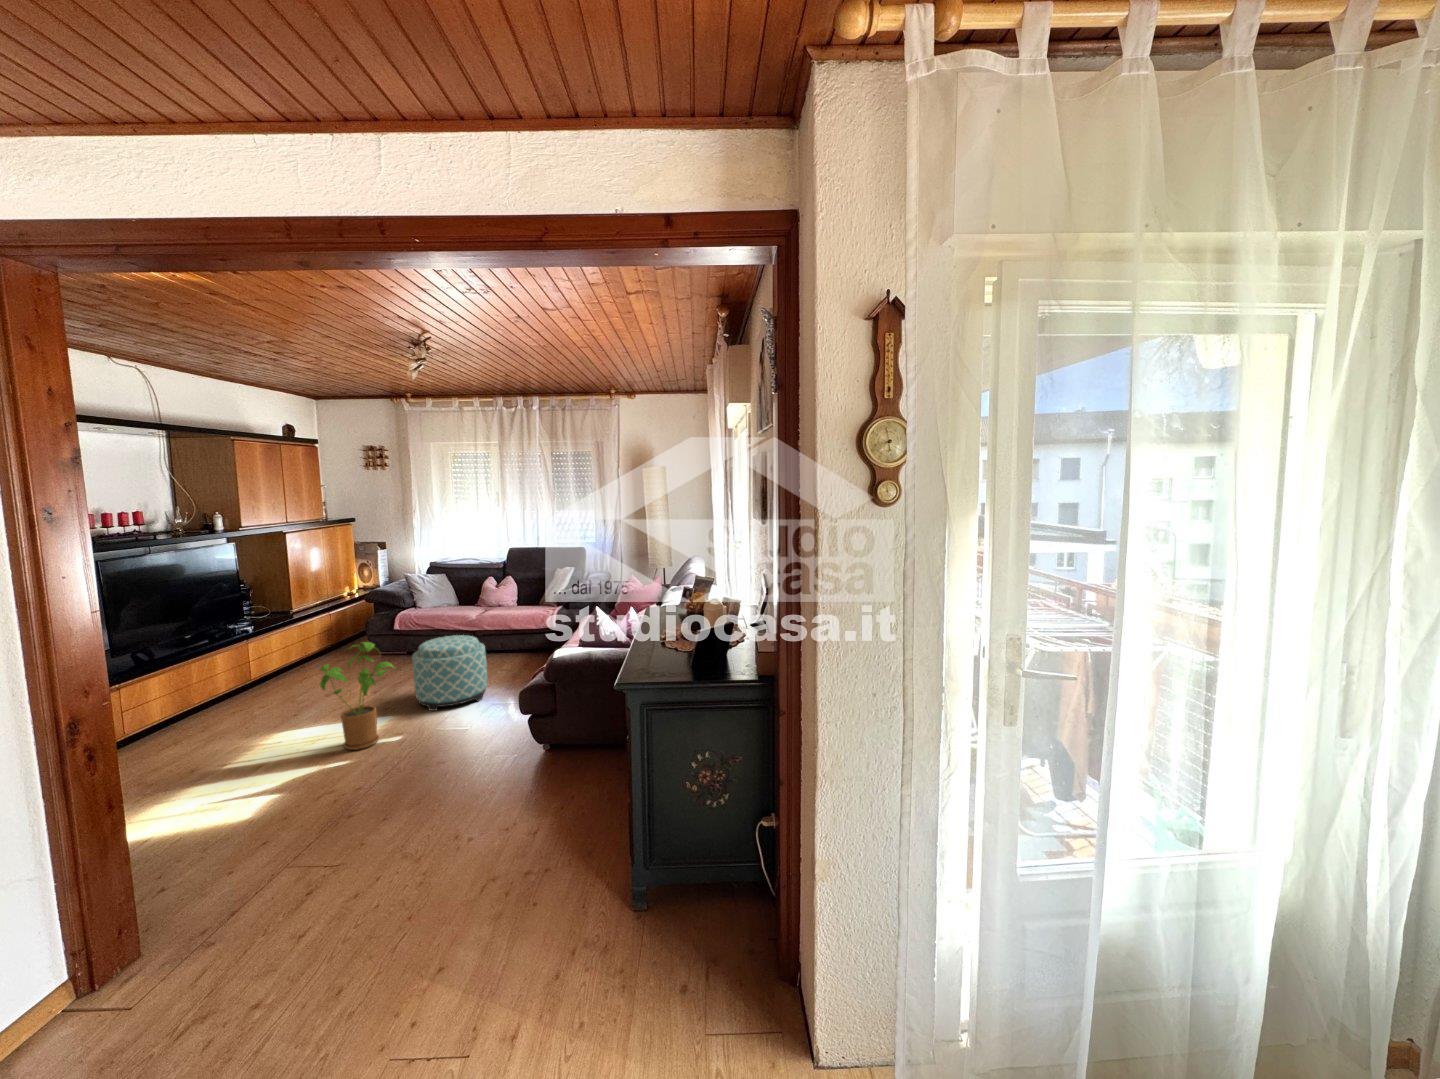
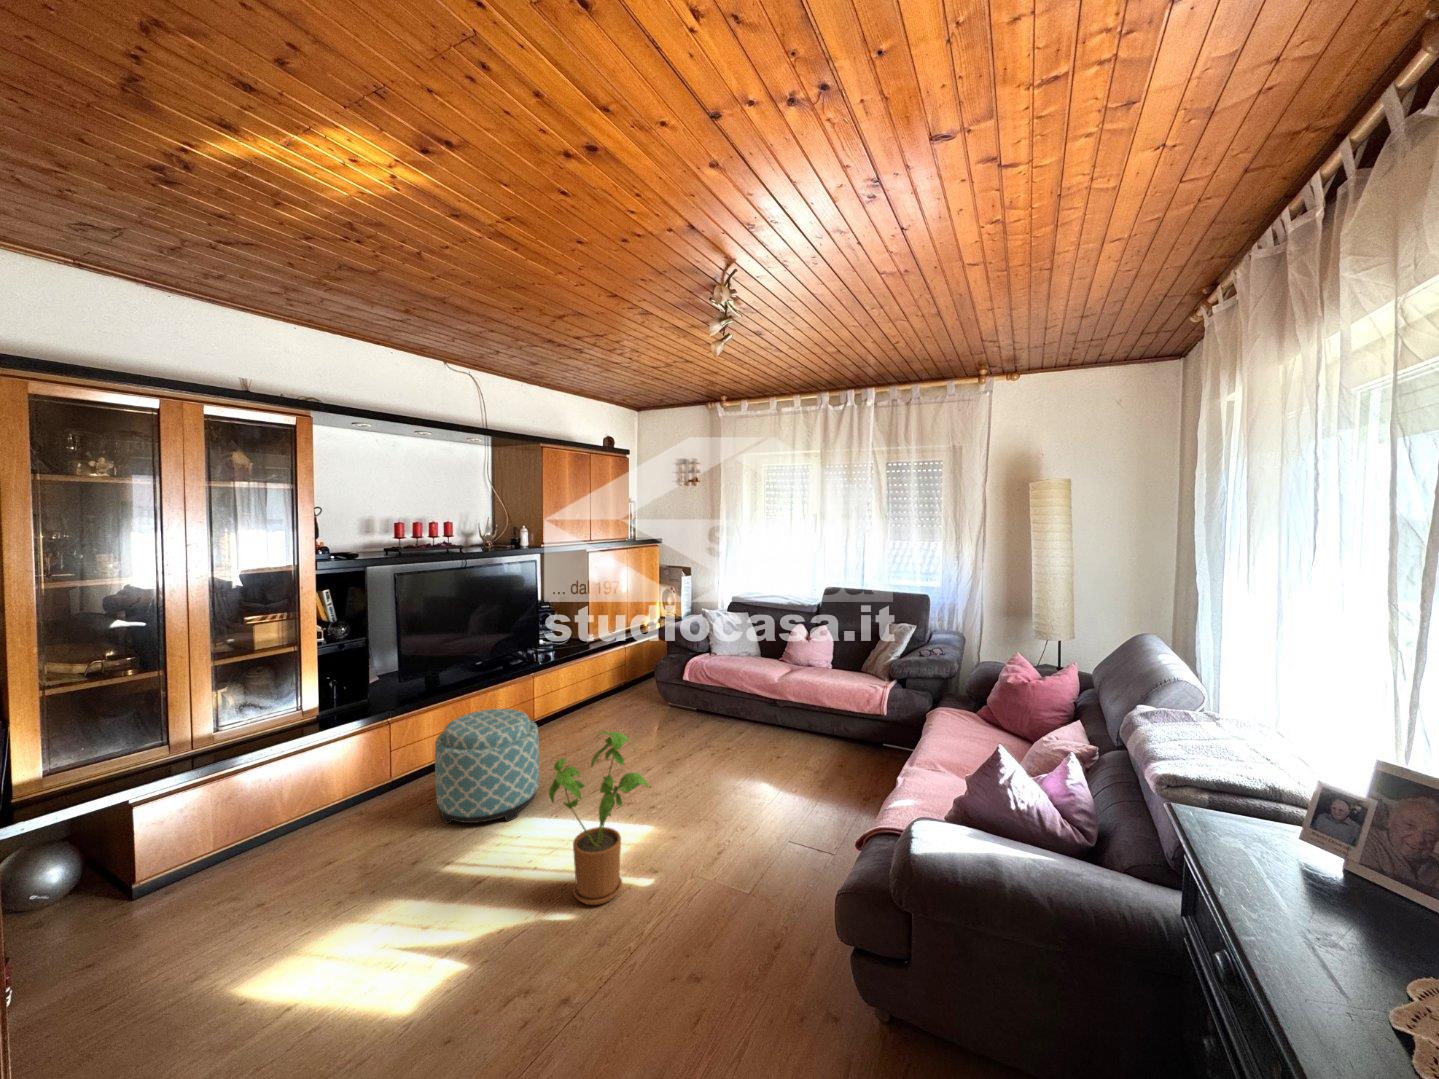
ottoman: present [412,635,487,711] -> present [435,709,539,824]

